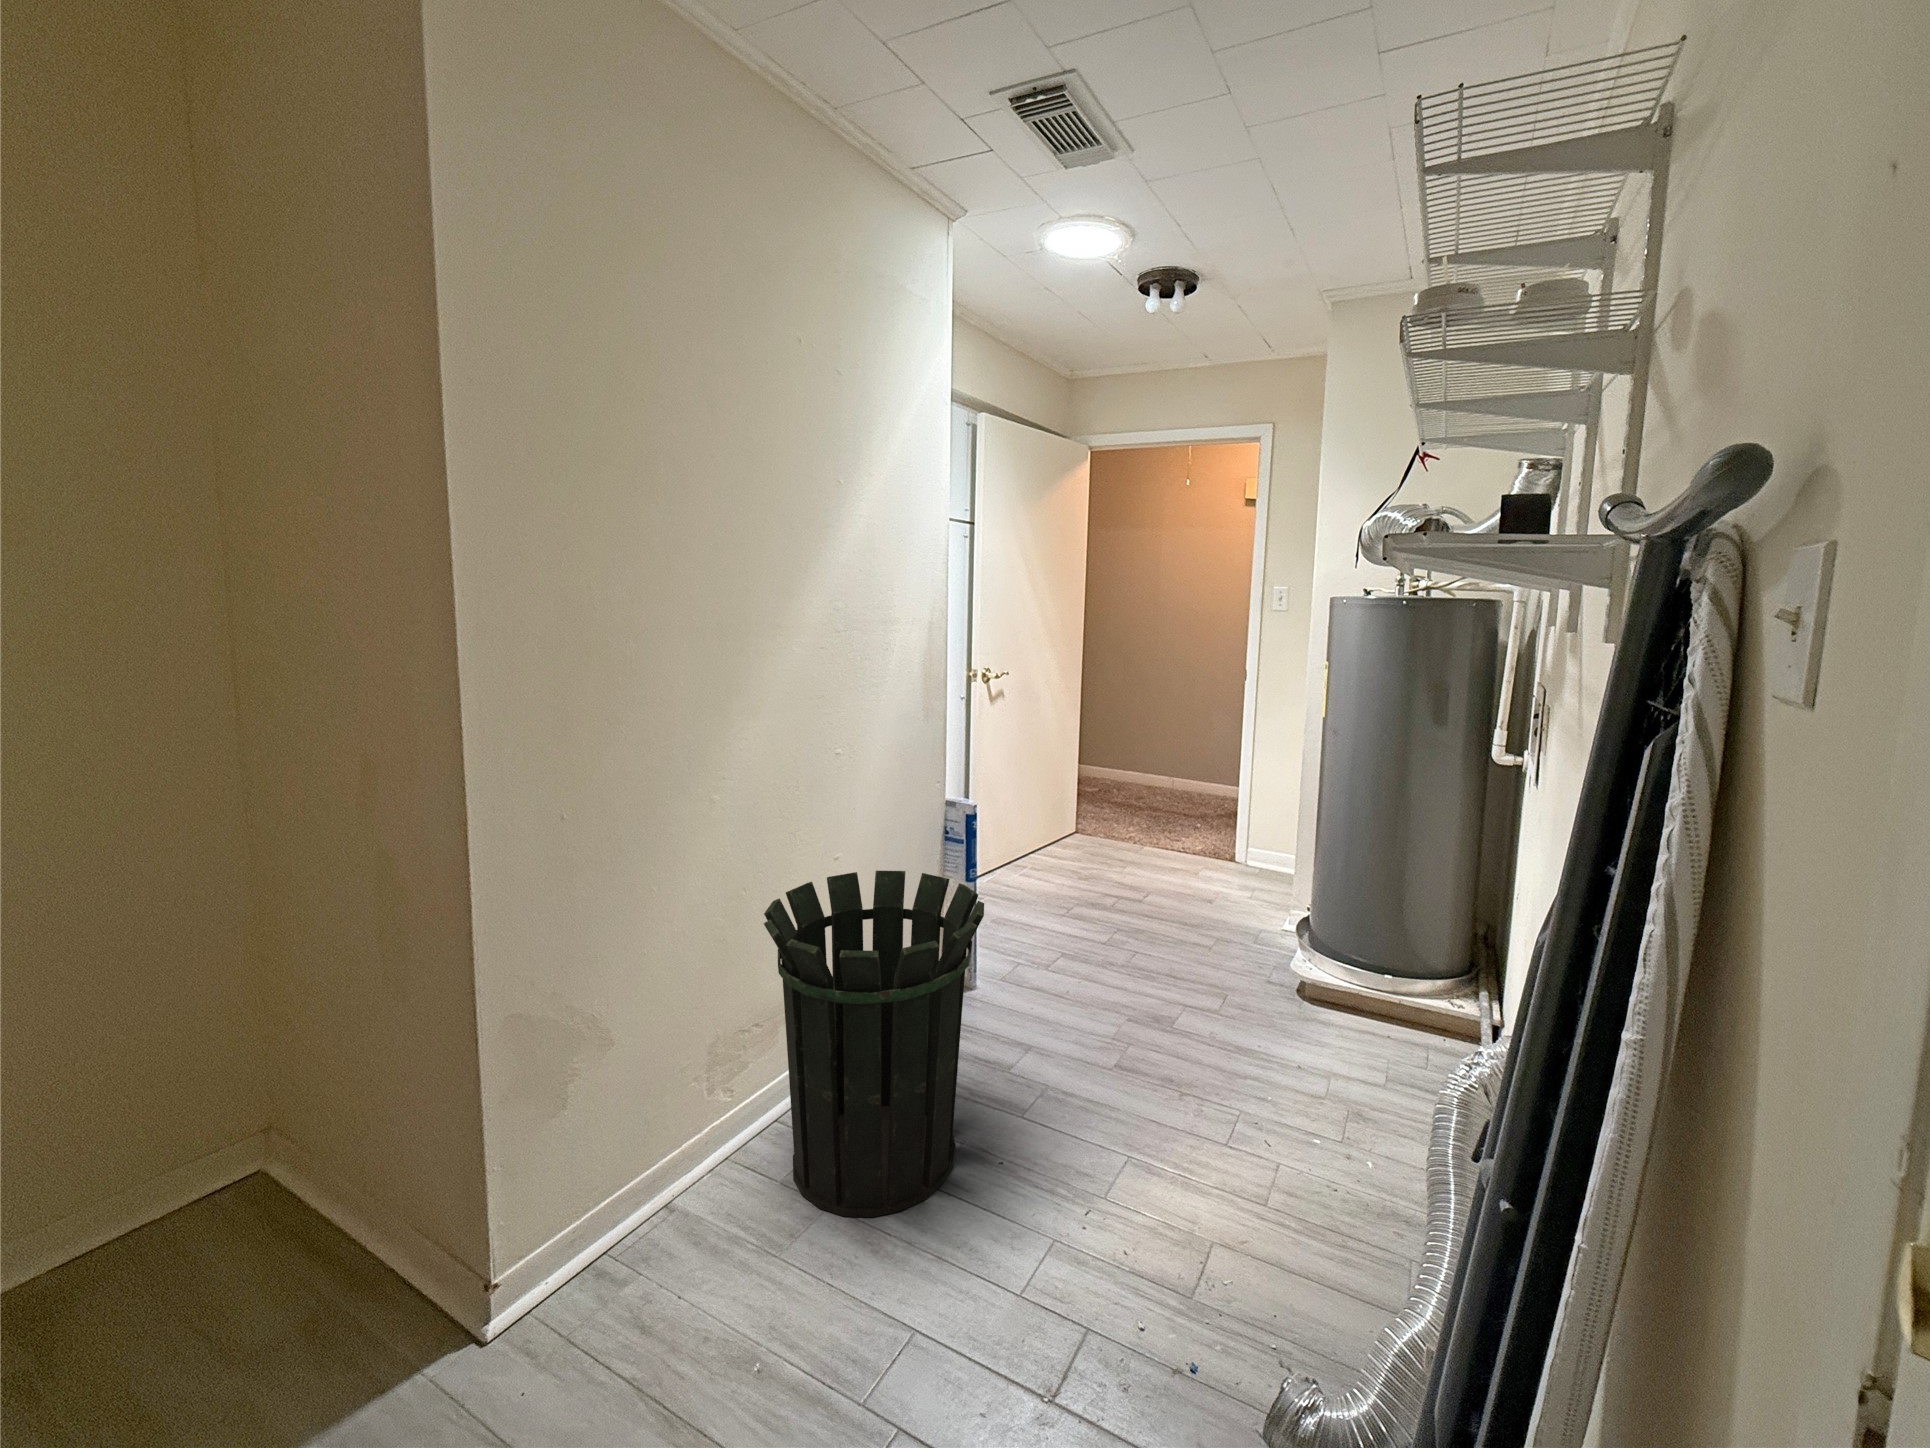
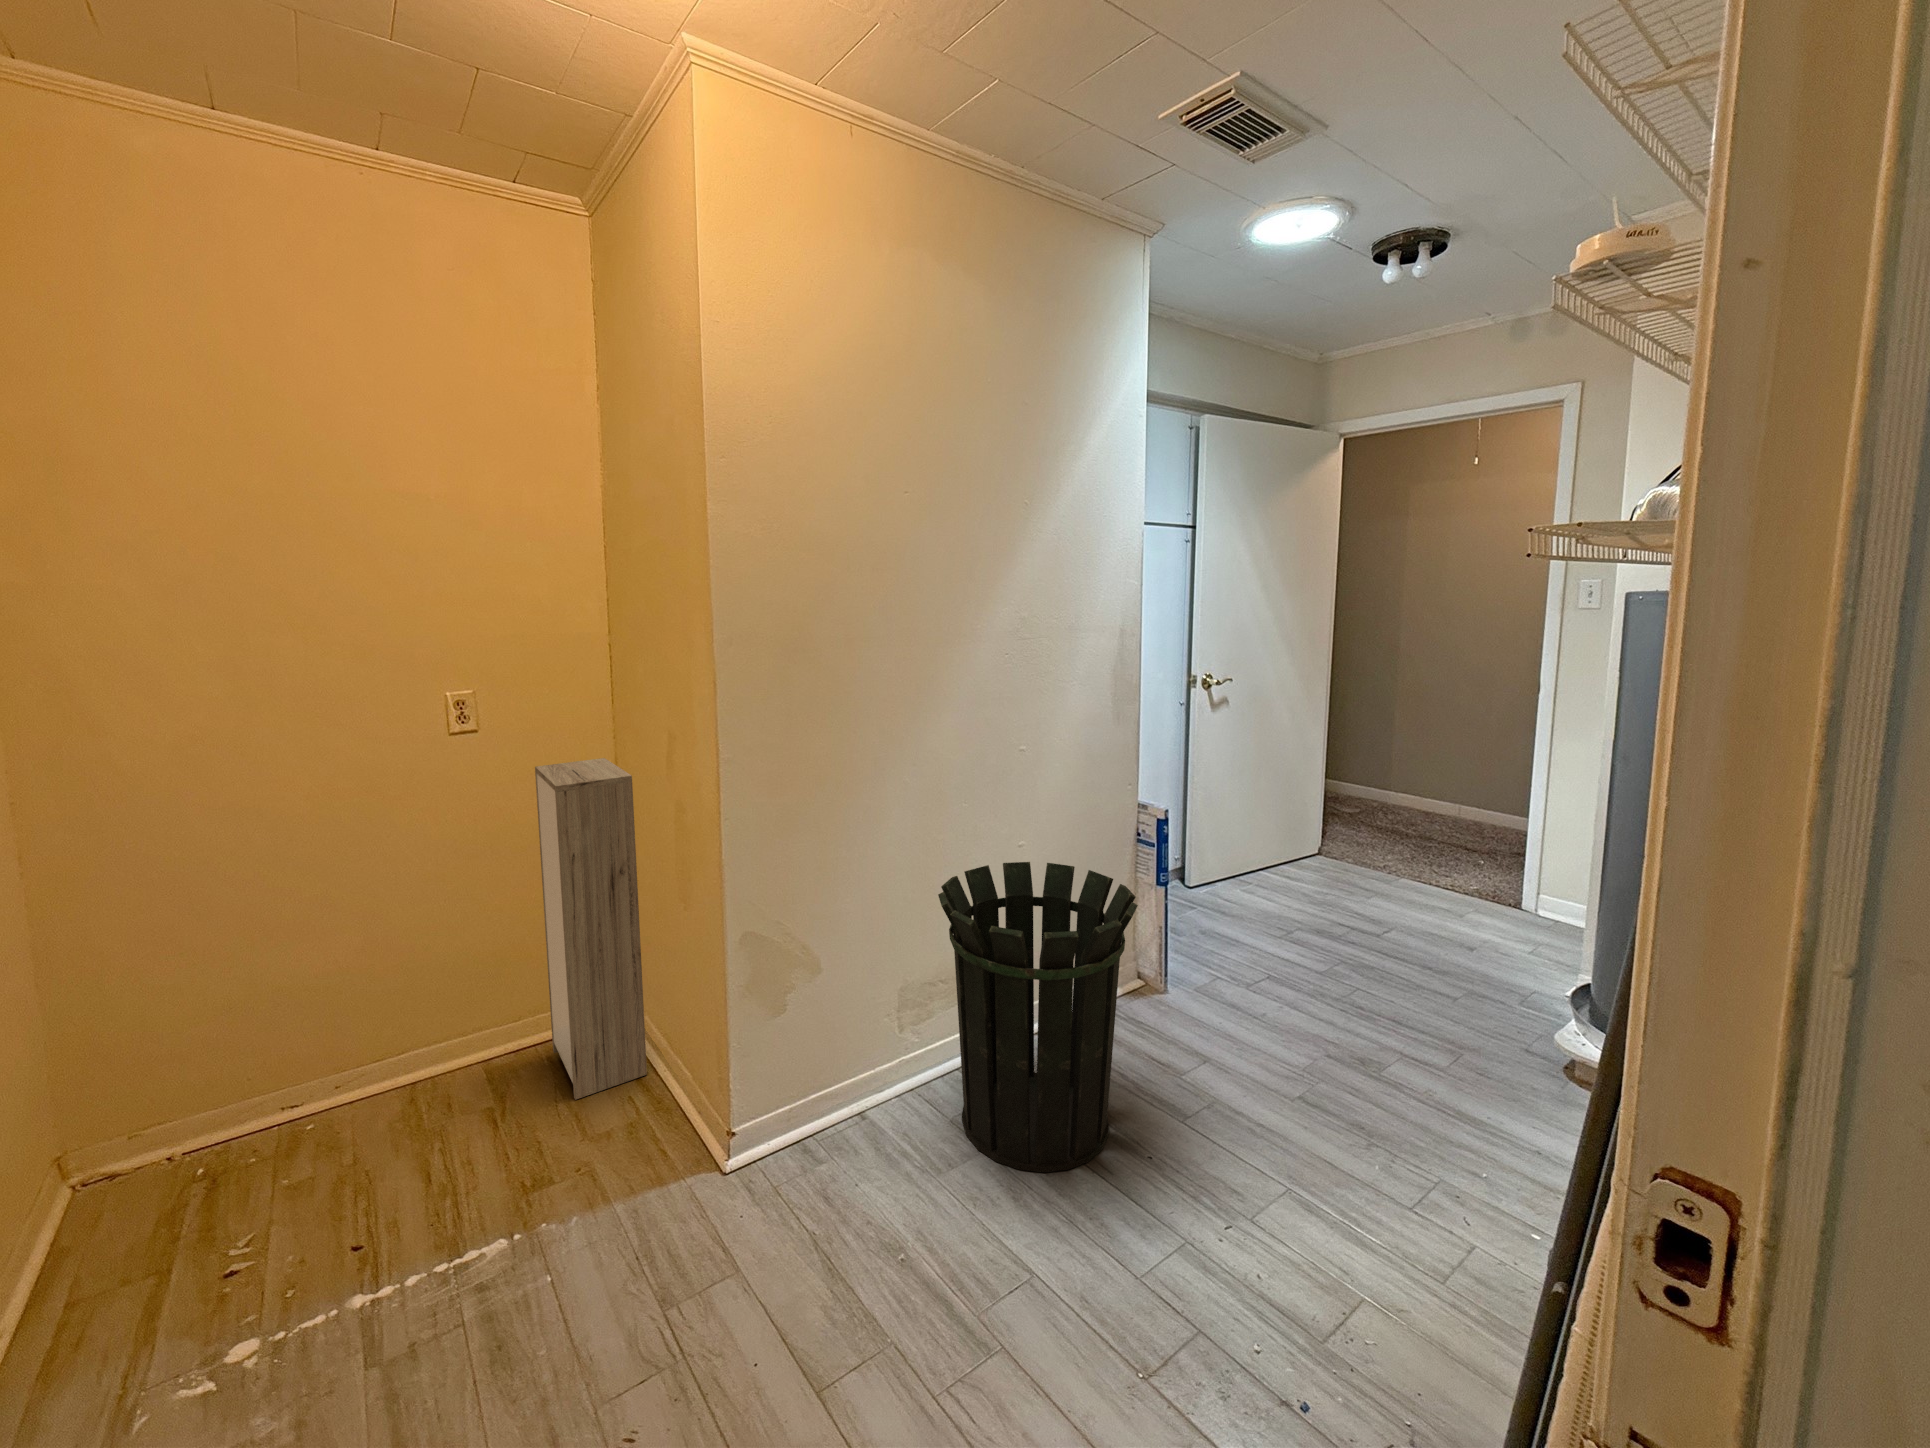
storage cabinet: none [79,797,317,1321] -> present [535,758,647,1100]

